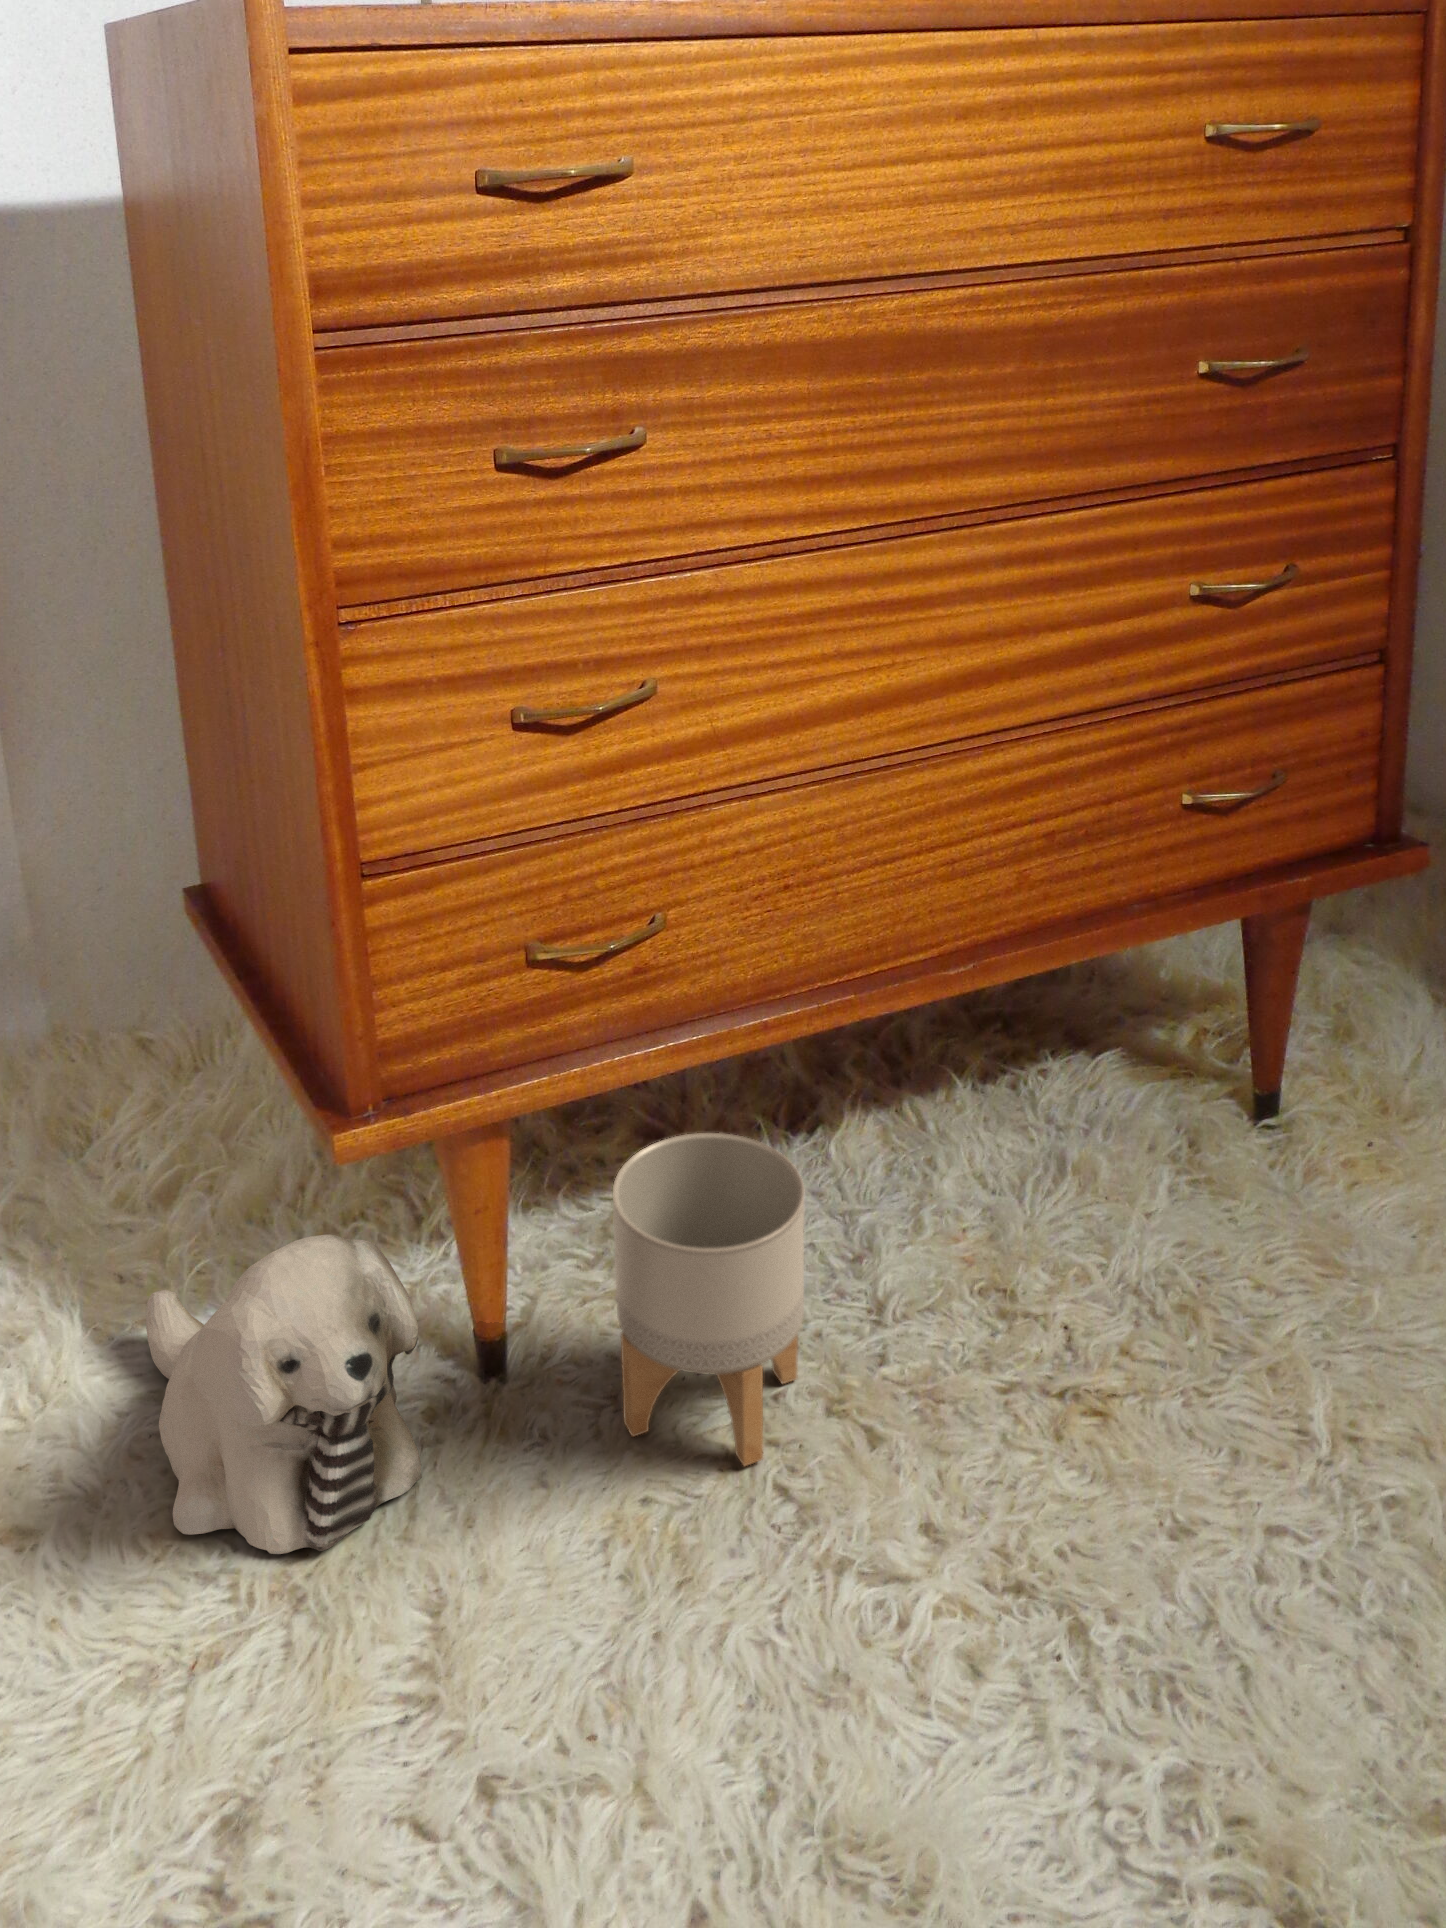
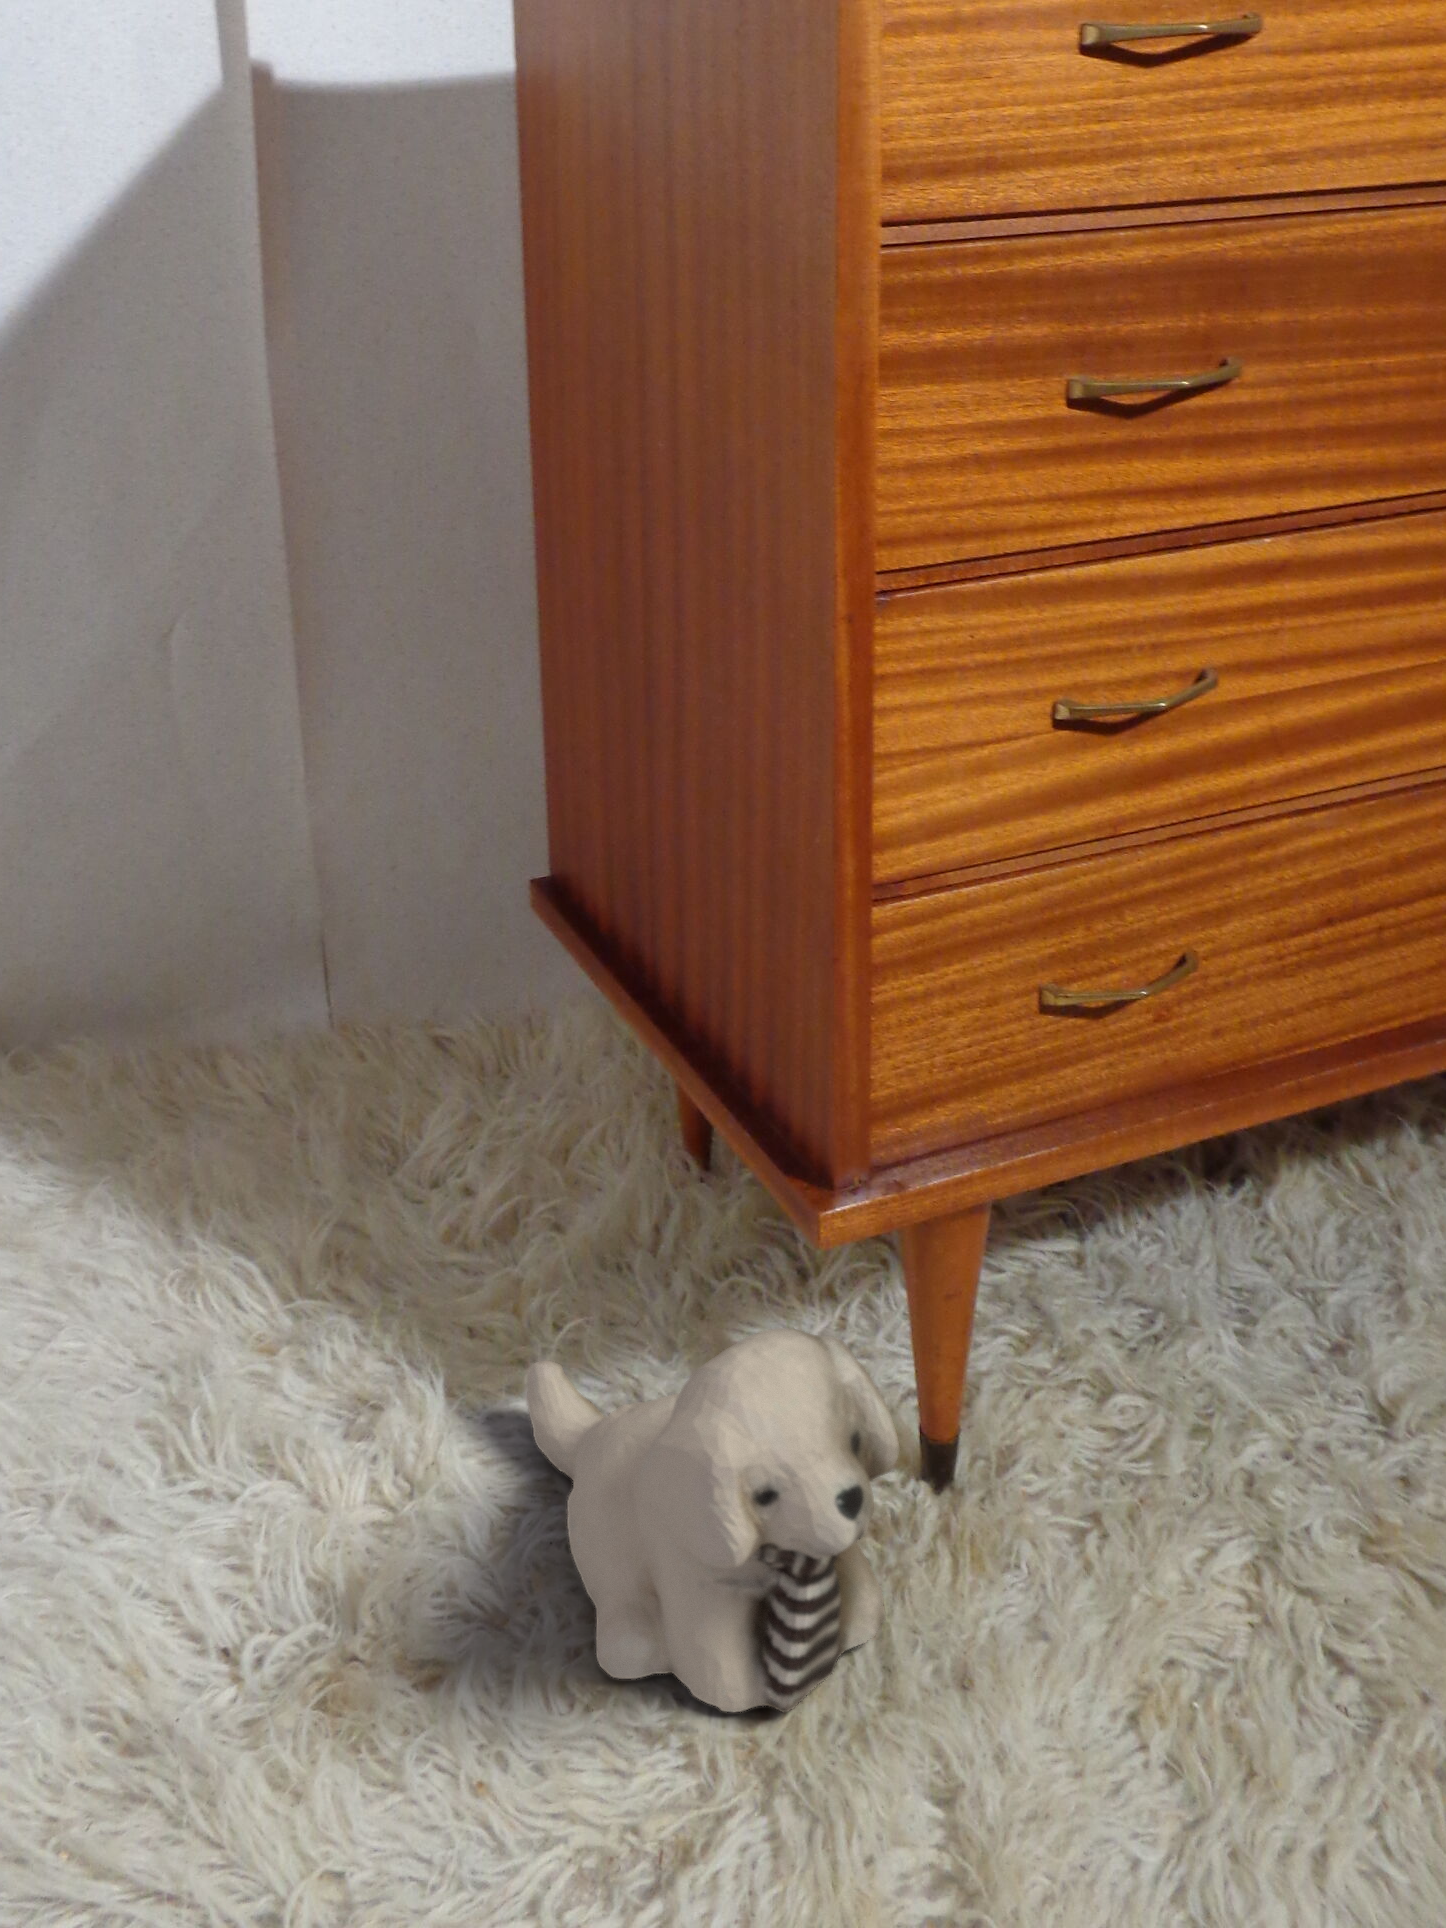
planter: present [613,1133,804,1466] -> none [1115,1215,1374,1629]

